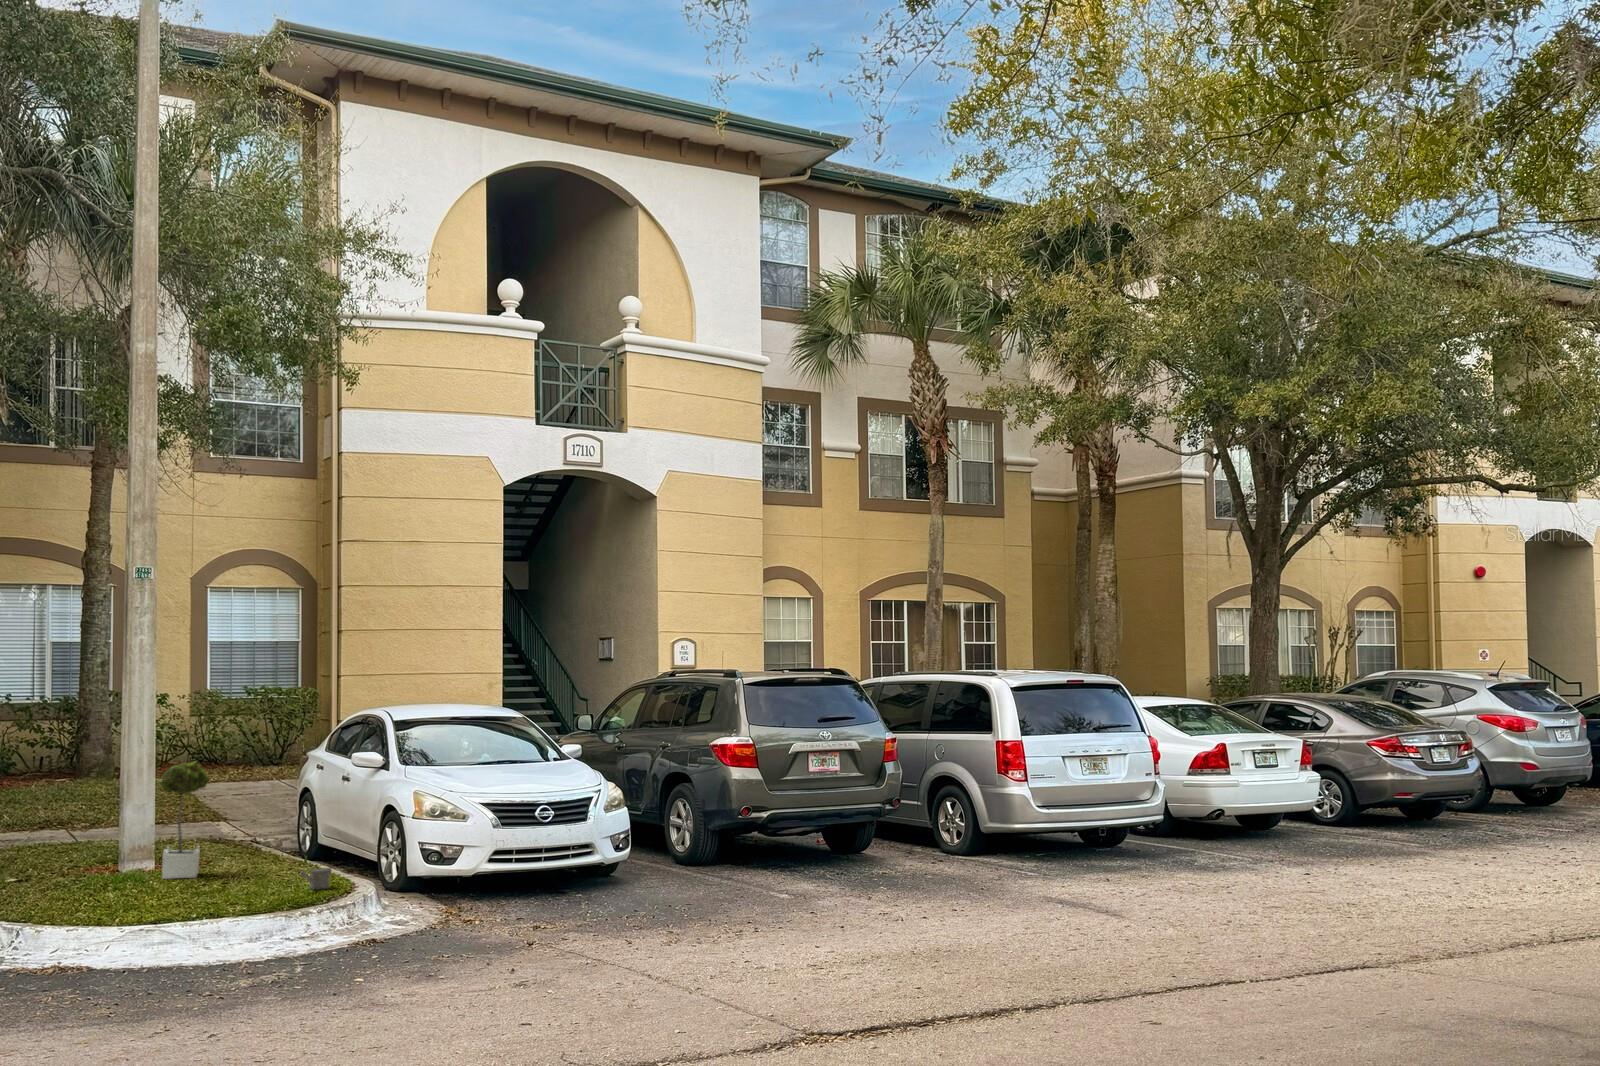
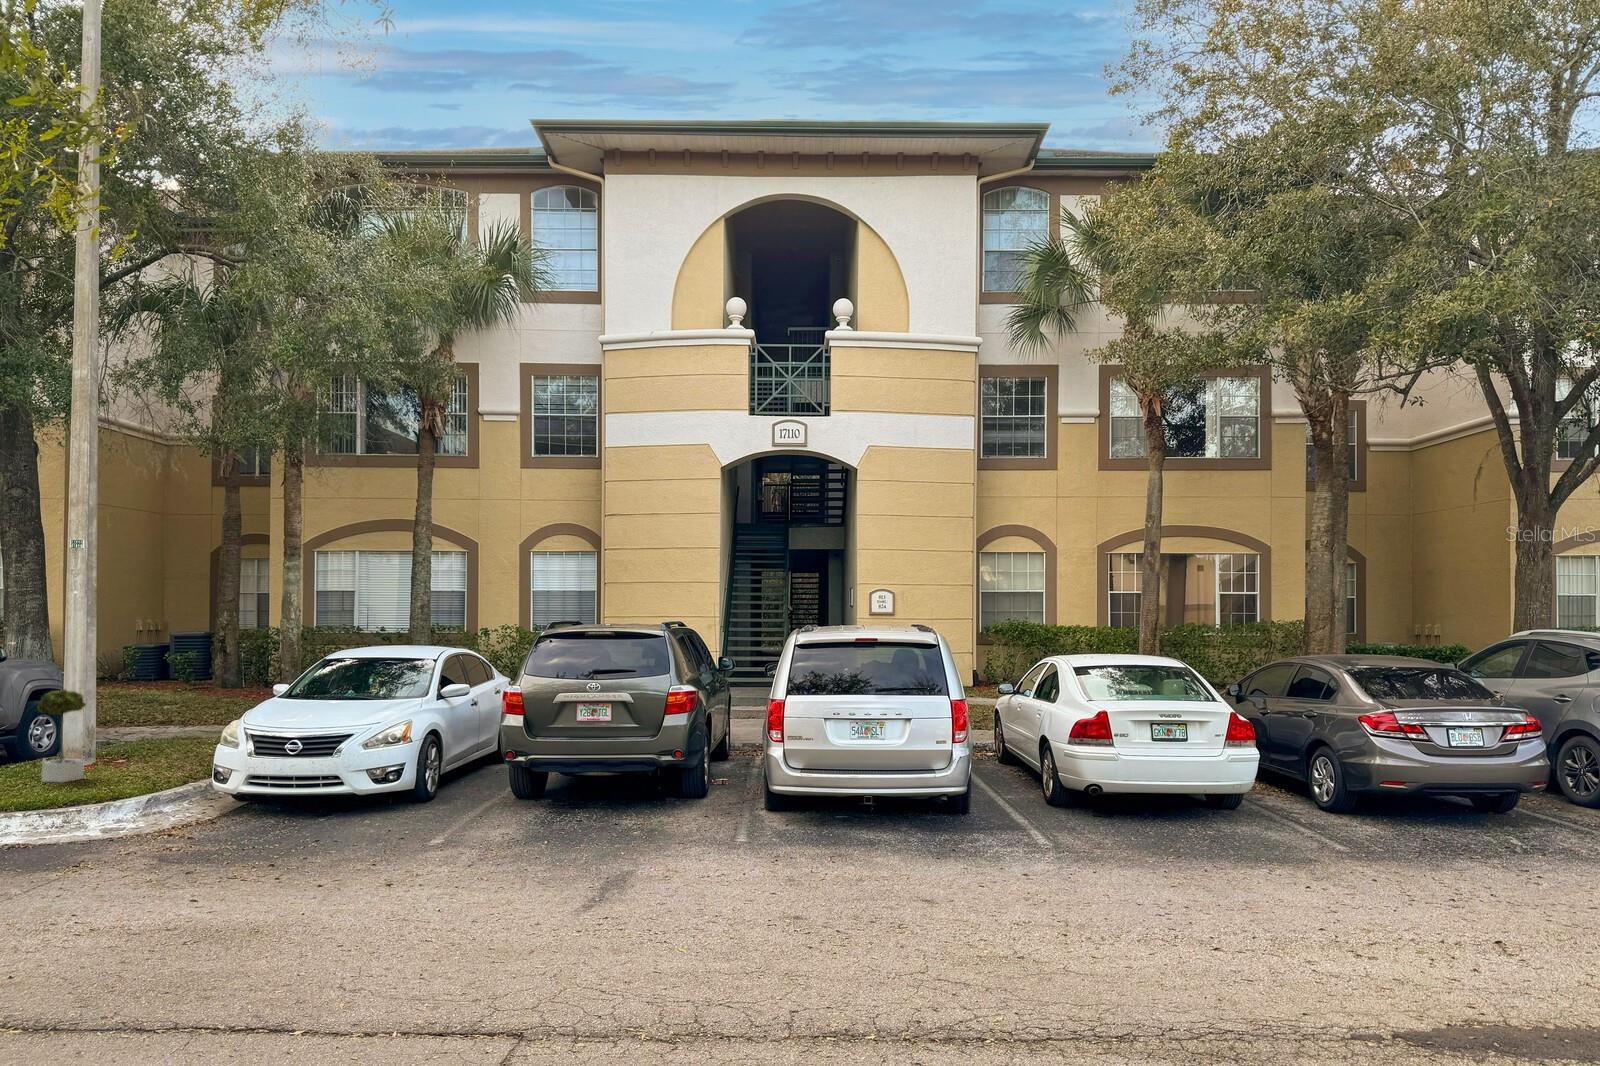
watering can: present [300,868,331,890] -> none [49,785,98,803]

